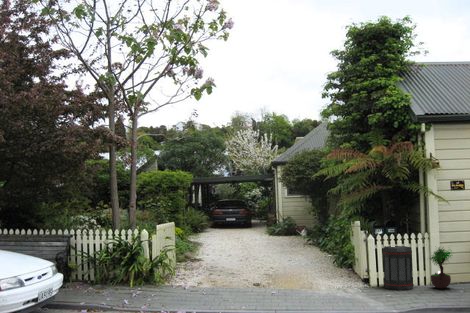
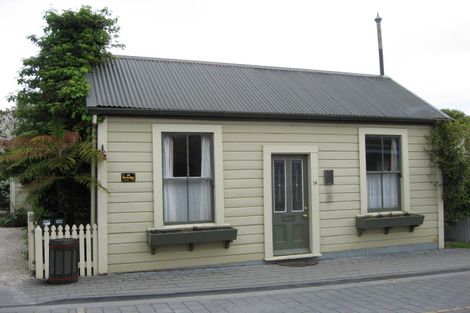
potted tree: present [430,247,451,289] -> none [94,235,120,278]

